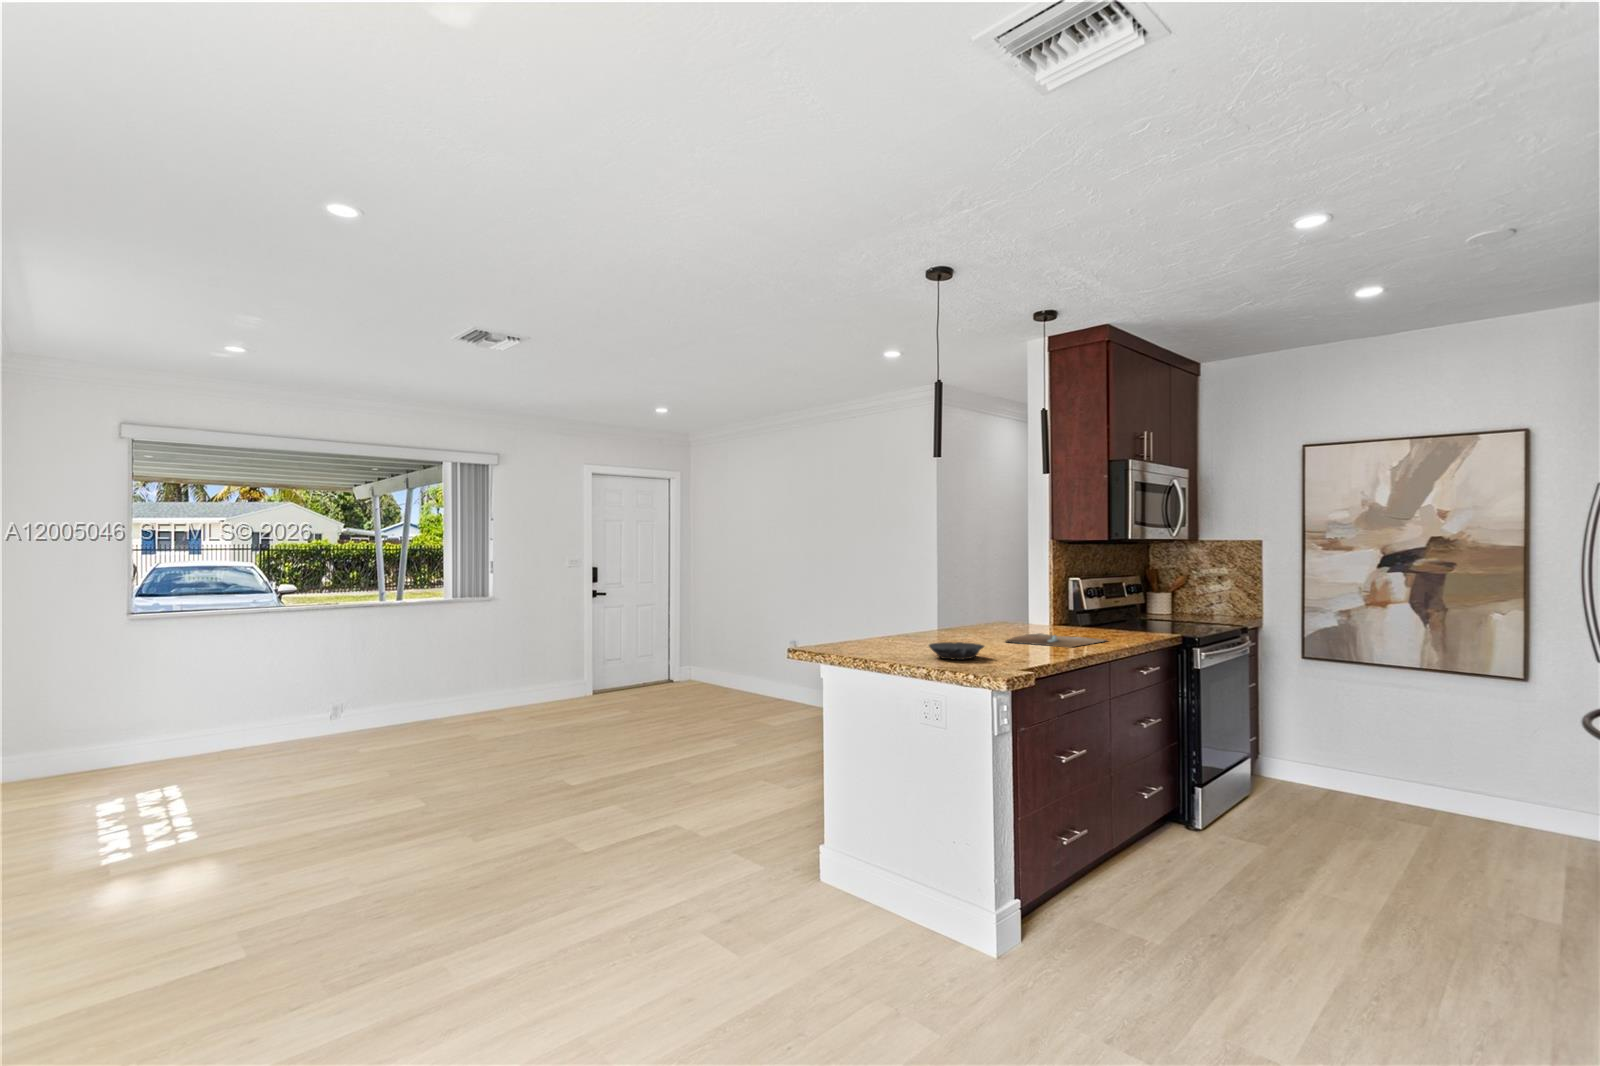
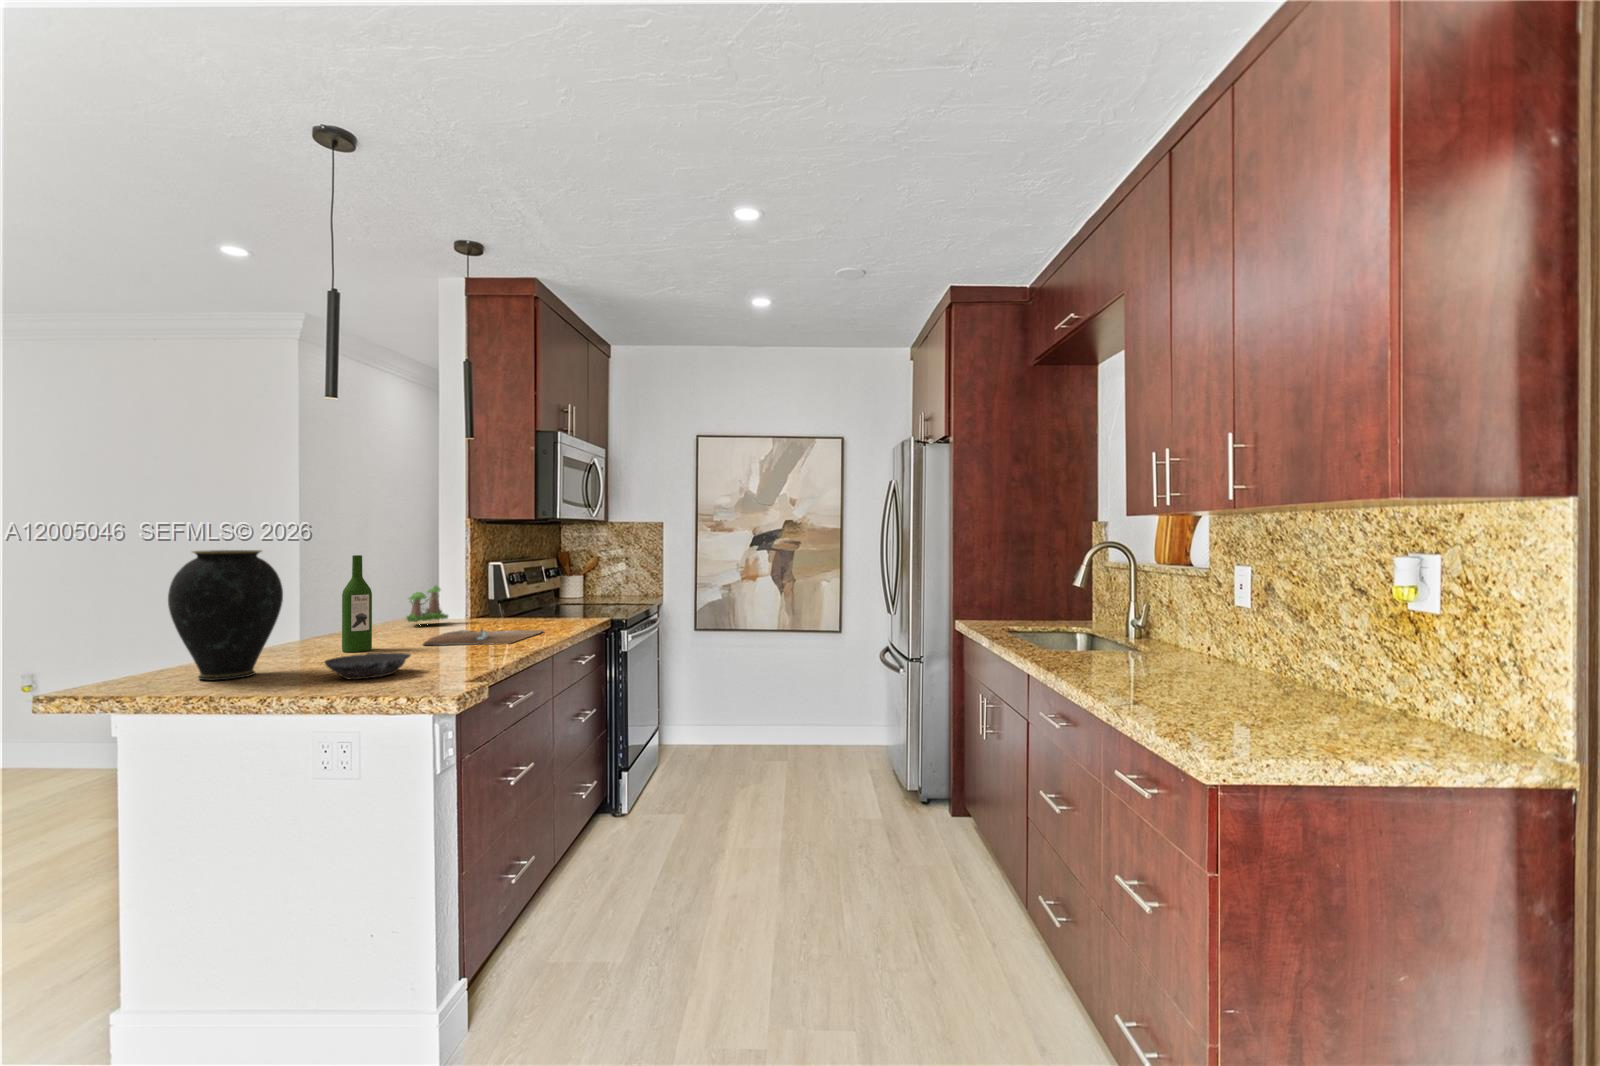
vase: none [847,565,908,650] -> present [168,550,283,680]
wine bottle: none [949,570,969,642] -> present [342,555,372,652]
plant: none [1001,581,1036,627] -> present [407,585,448,622]

